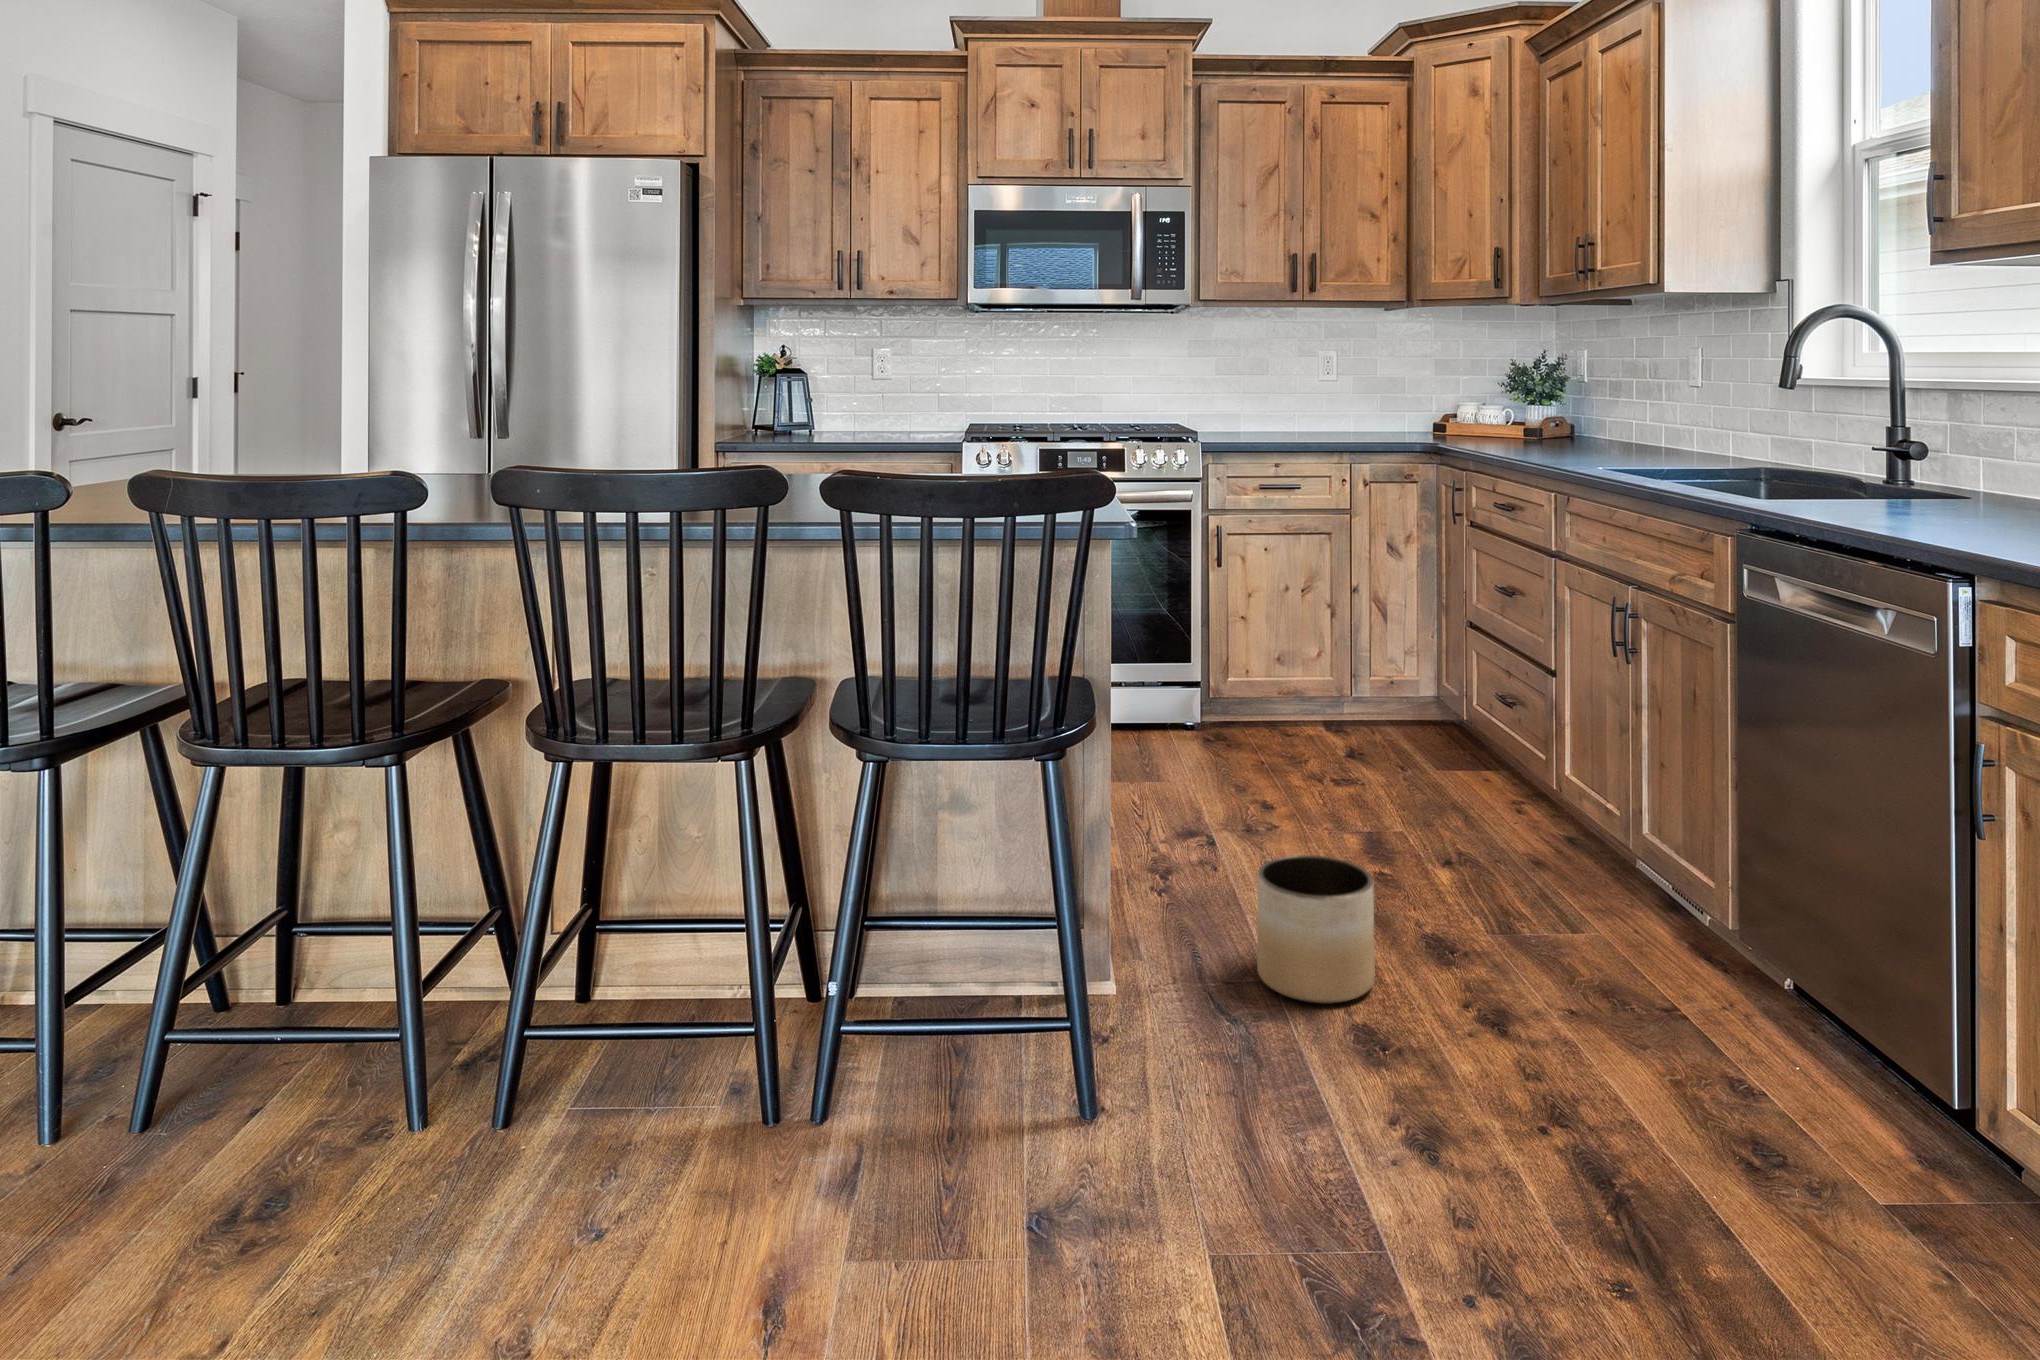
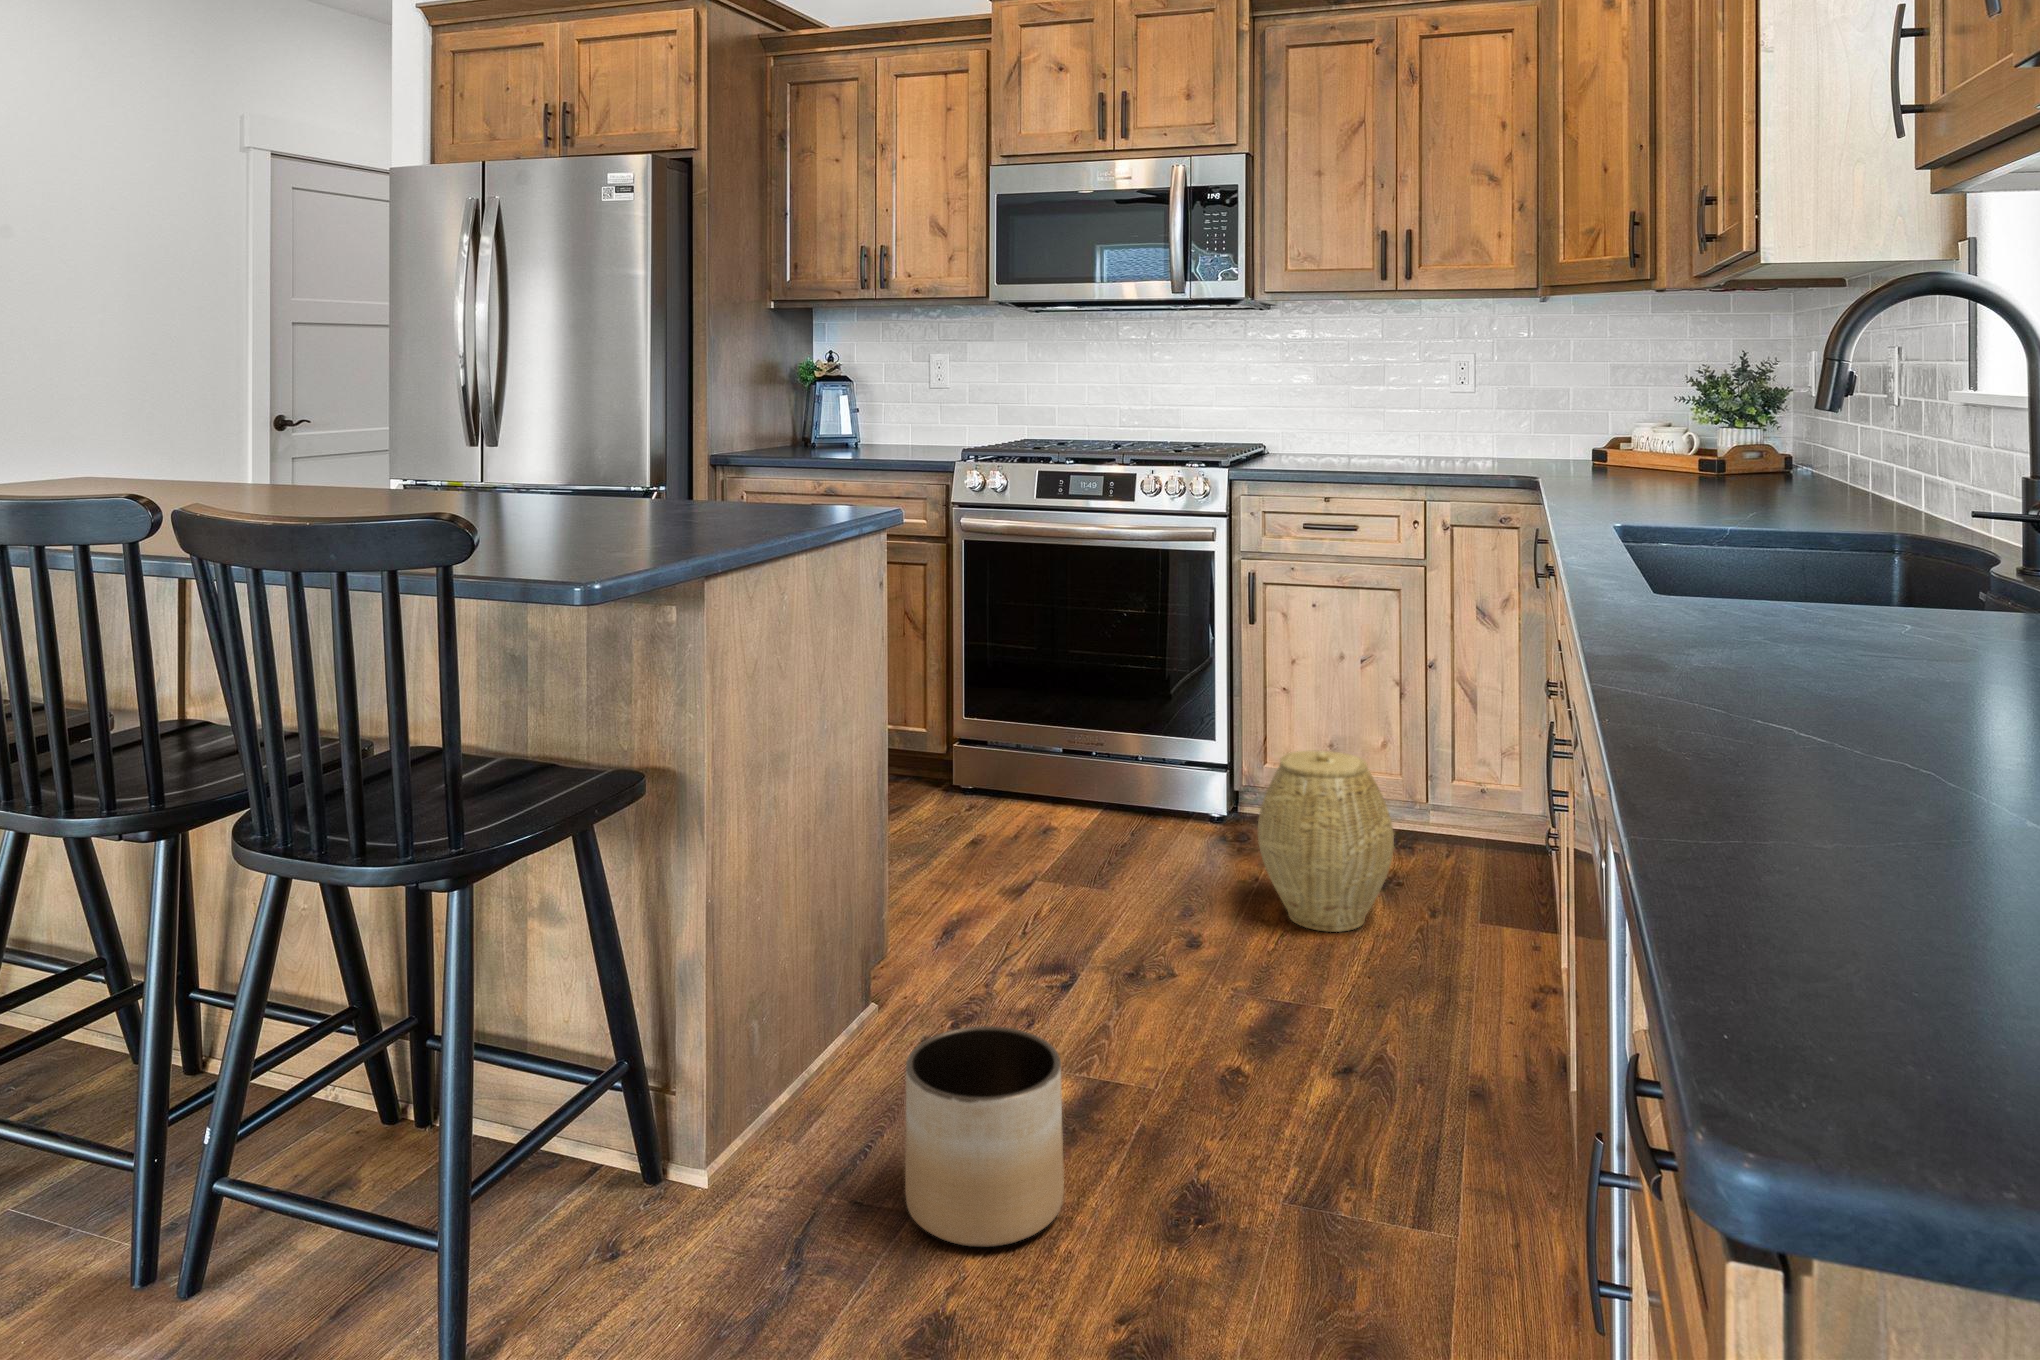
woven basket: none [1288,656,1391,790] -> present [1258,751,1394,932]

